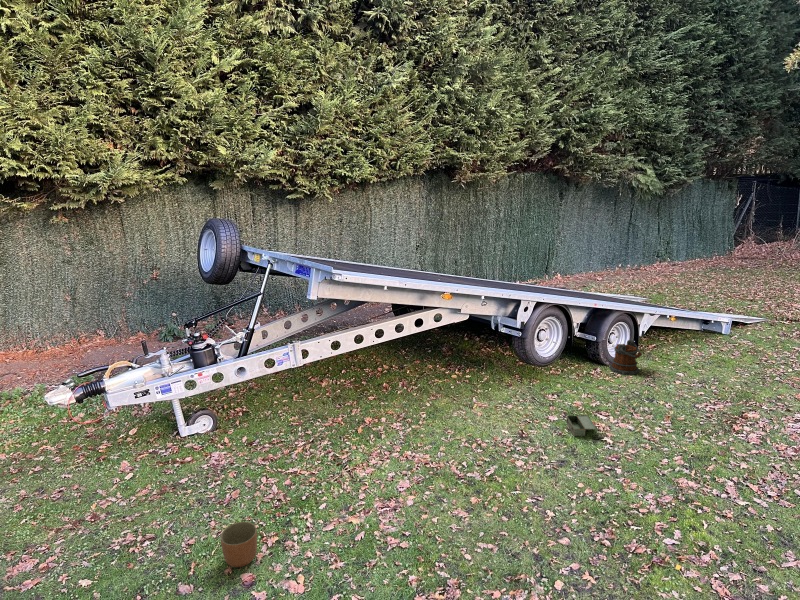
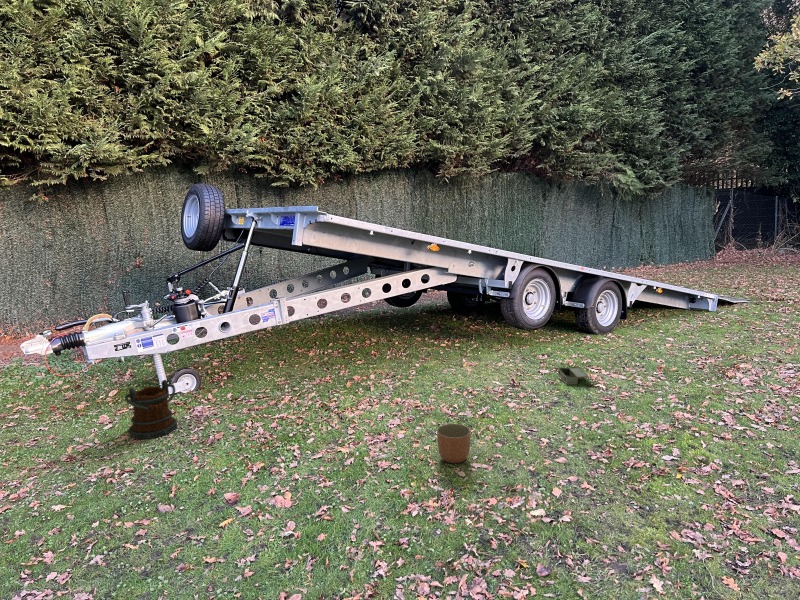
bucket: present [609,340,642,375] -> present [125,380,177,439]
planter: present [220,522,257,567] -> present [437,424,471,463]

